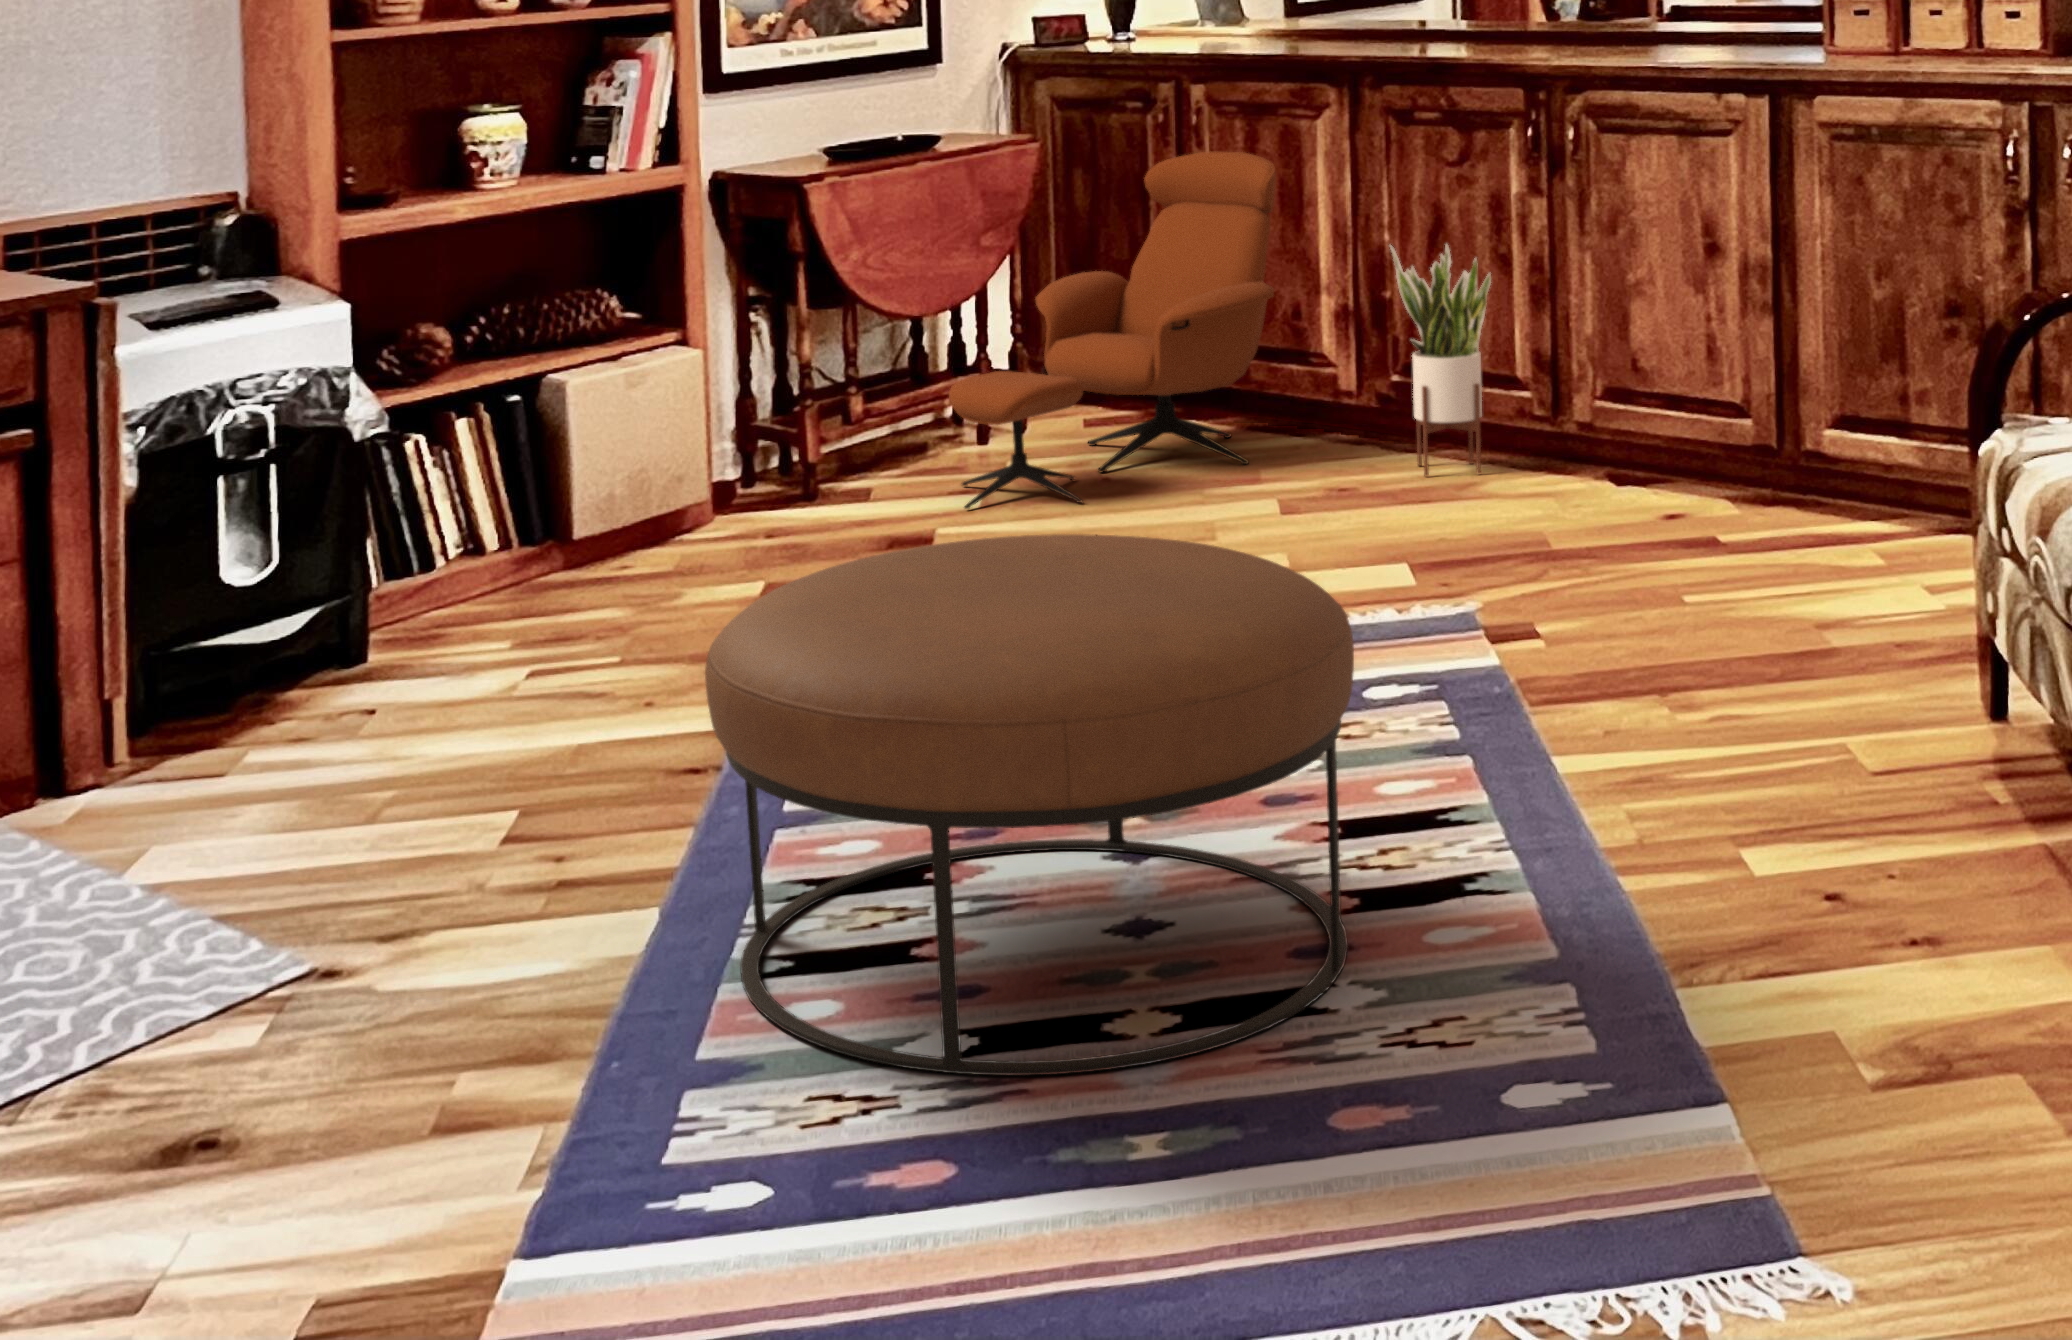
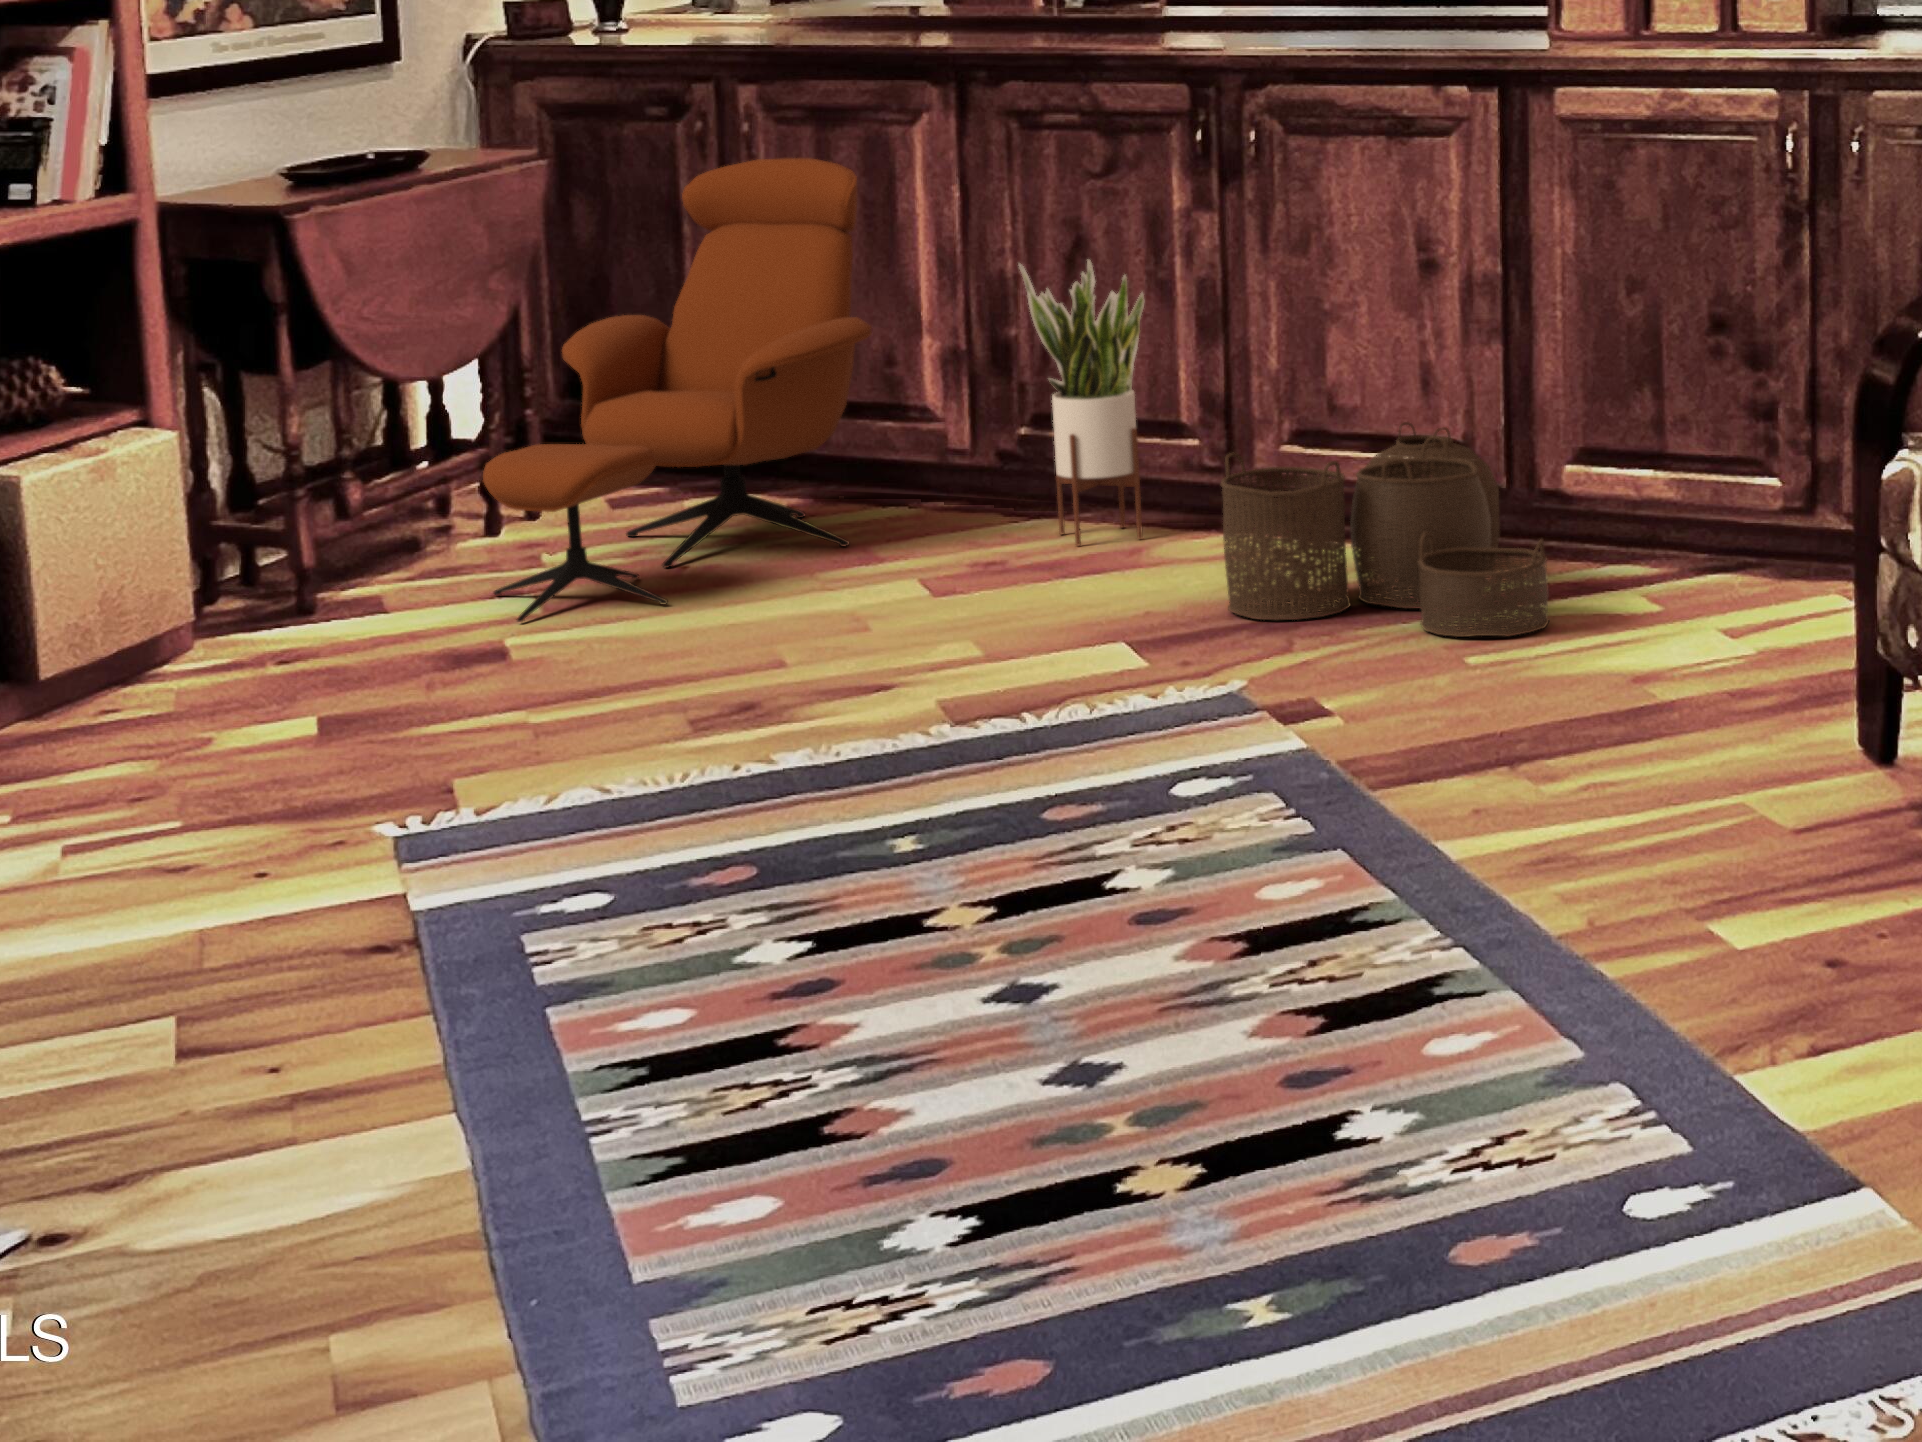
woven basket: none [1506,393,1770,582] -> present [1221,422,1549,637]
ottoman: present [705,534,1354,1075] -> none [546,598,1350,1266]

